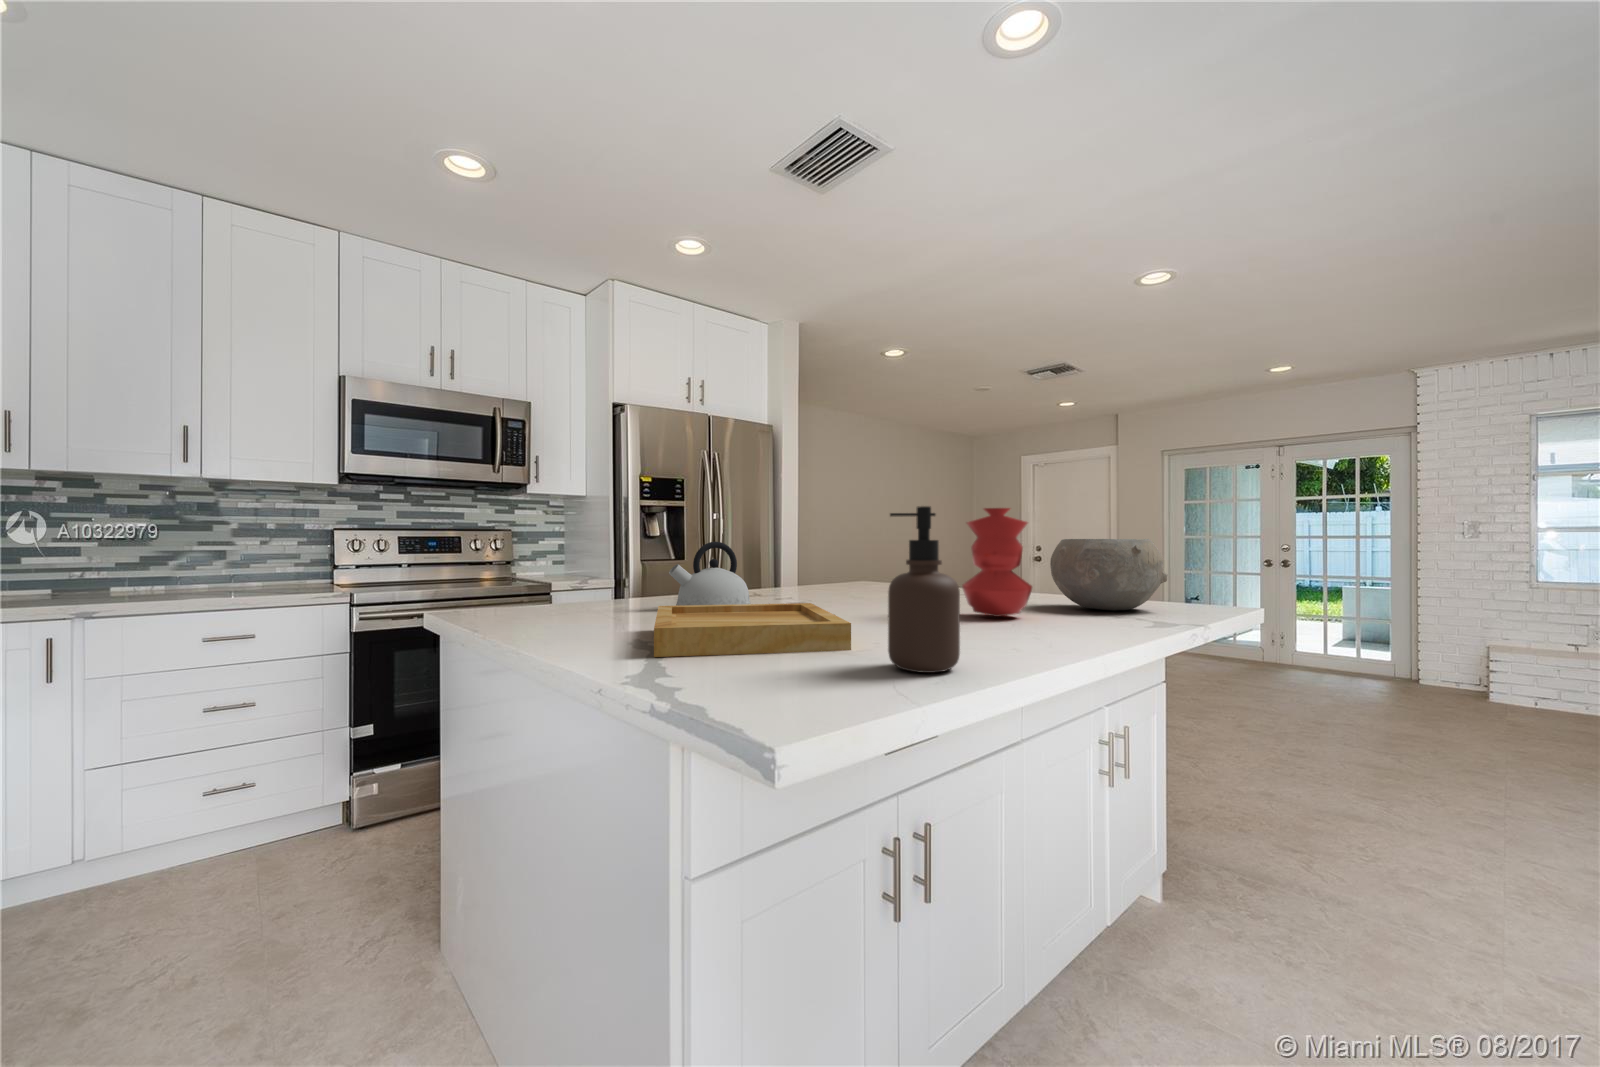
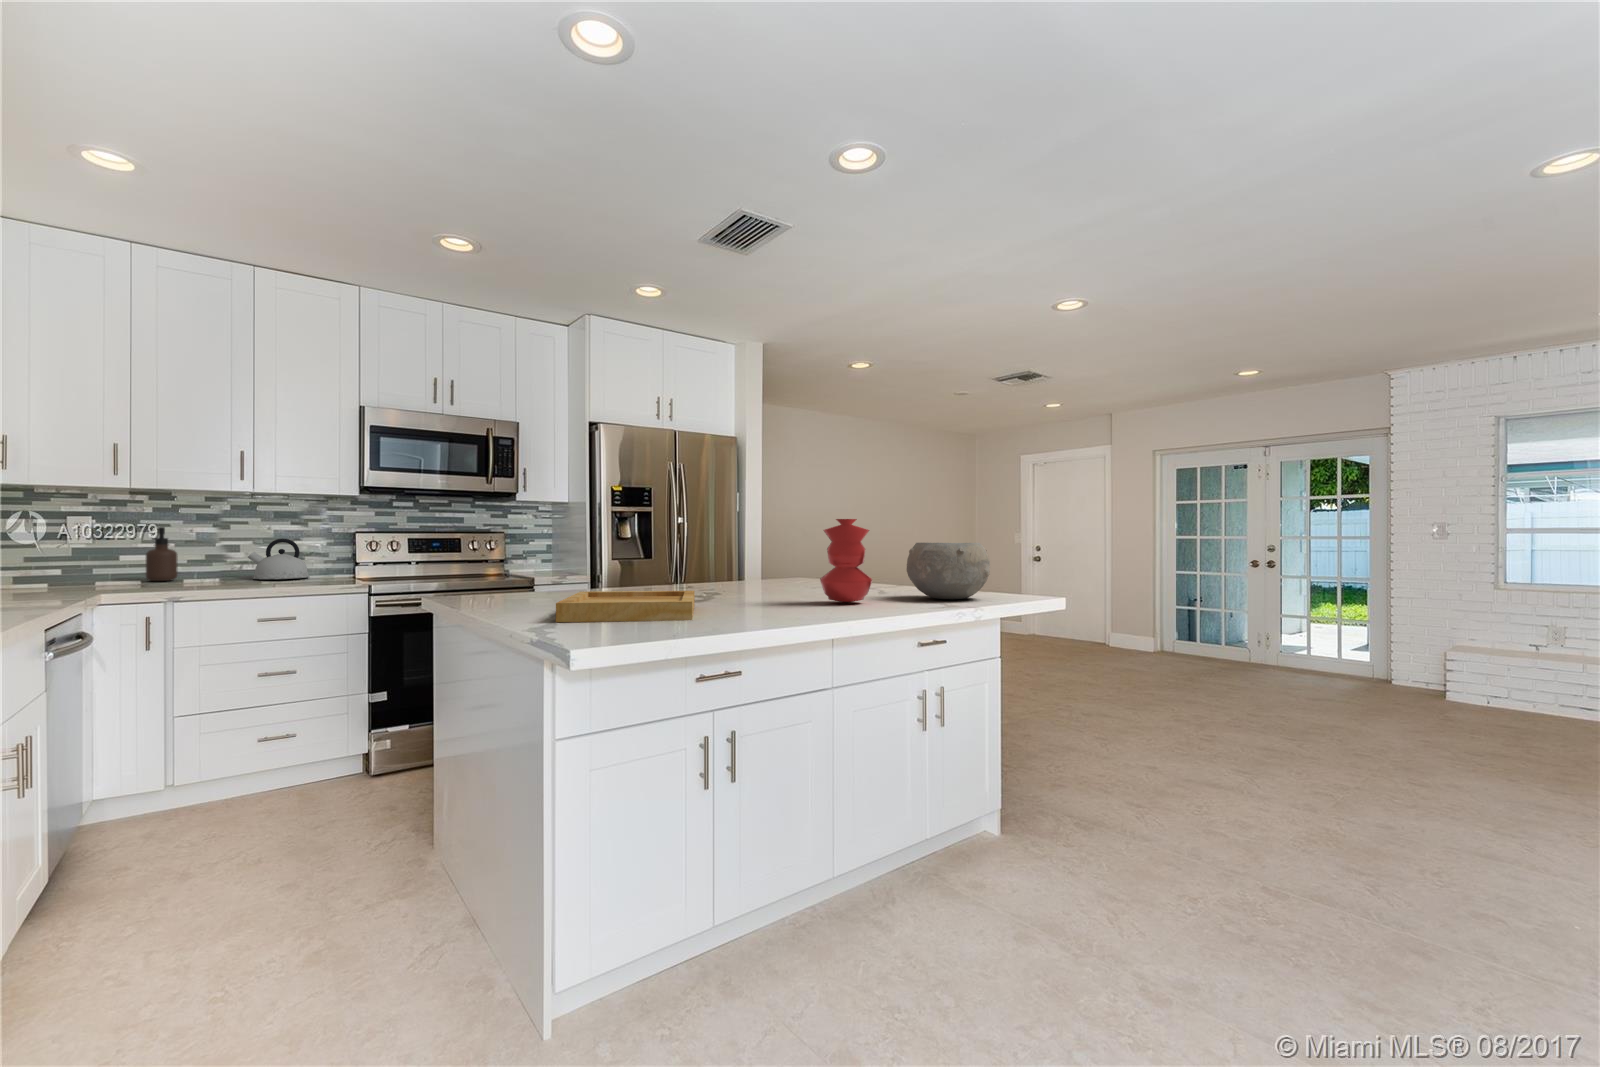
soap dispenser: present [888,506,960,673] -> present [146,527,178,581]
kettle: present [669,542,751,606] -> present [248,539,309,579]

